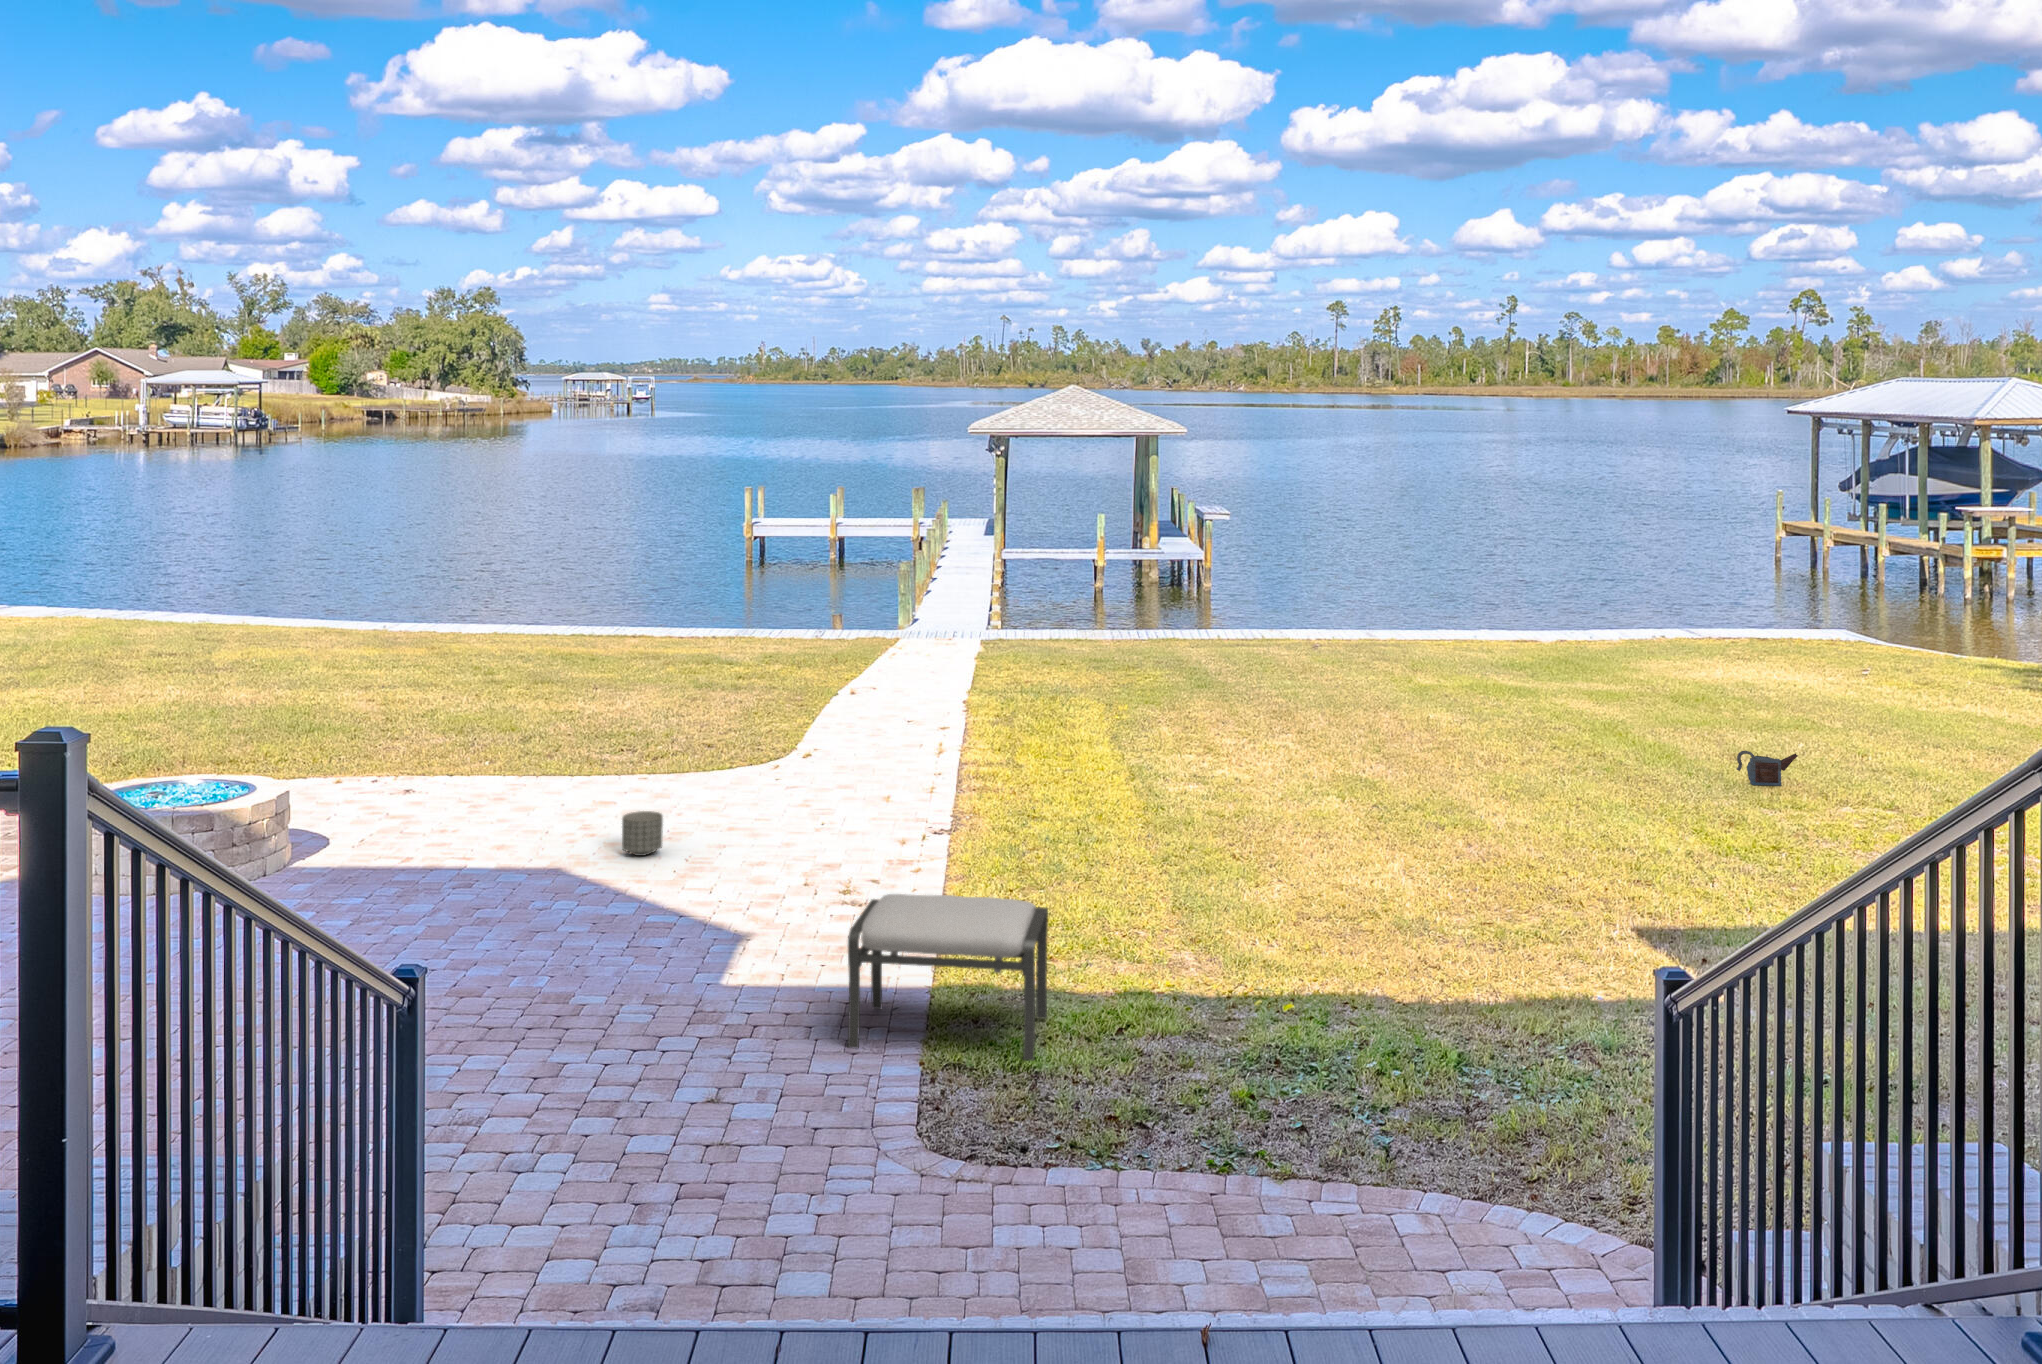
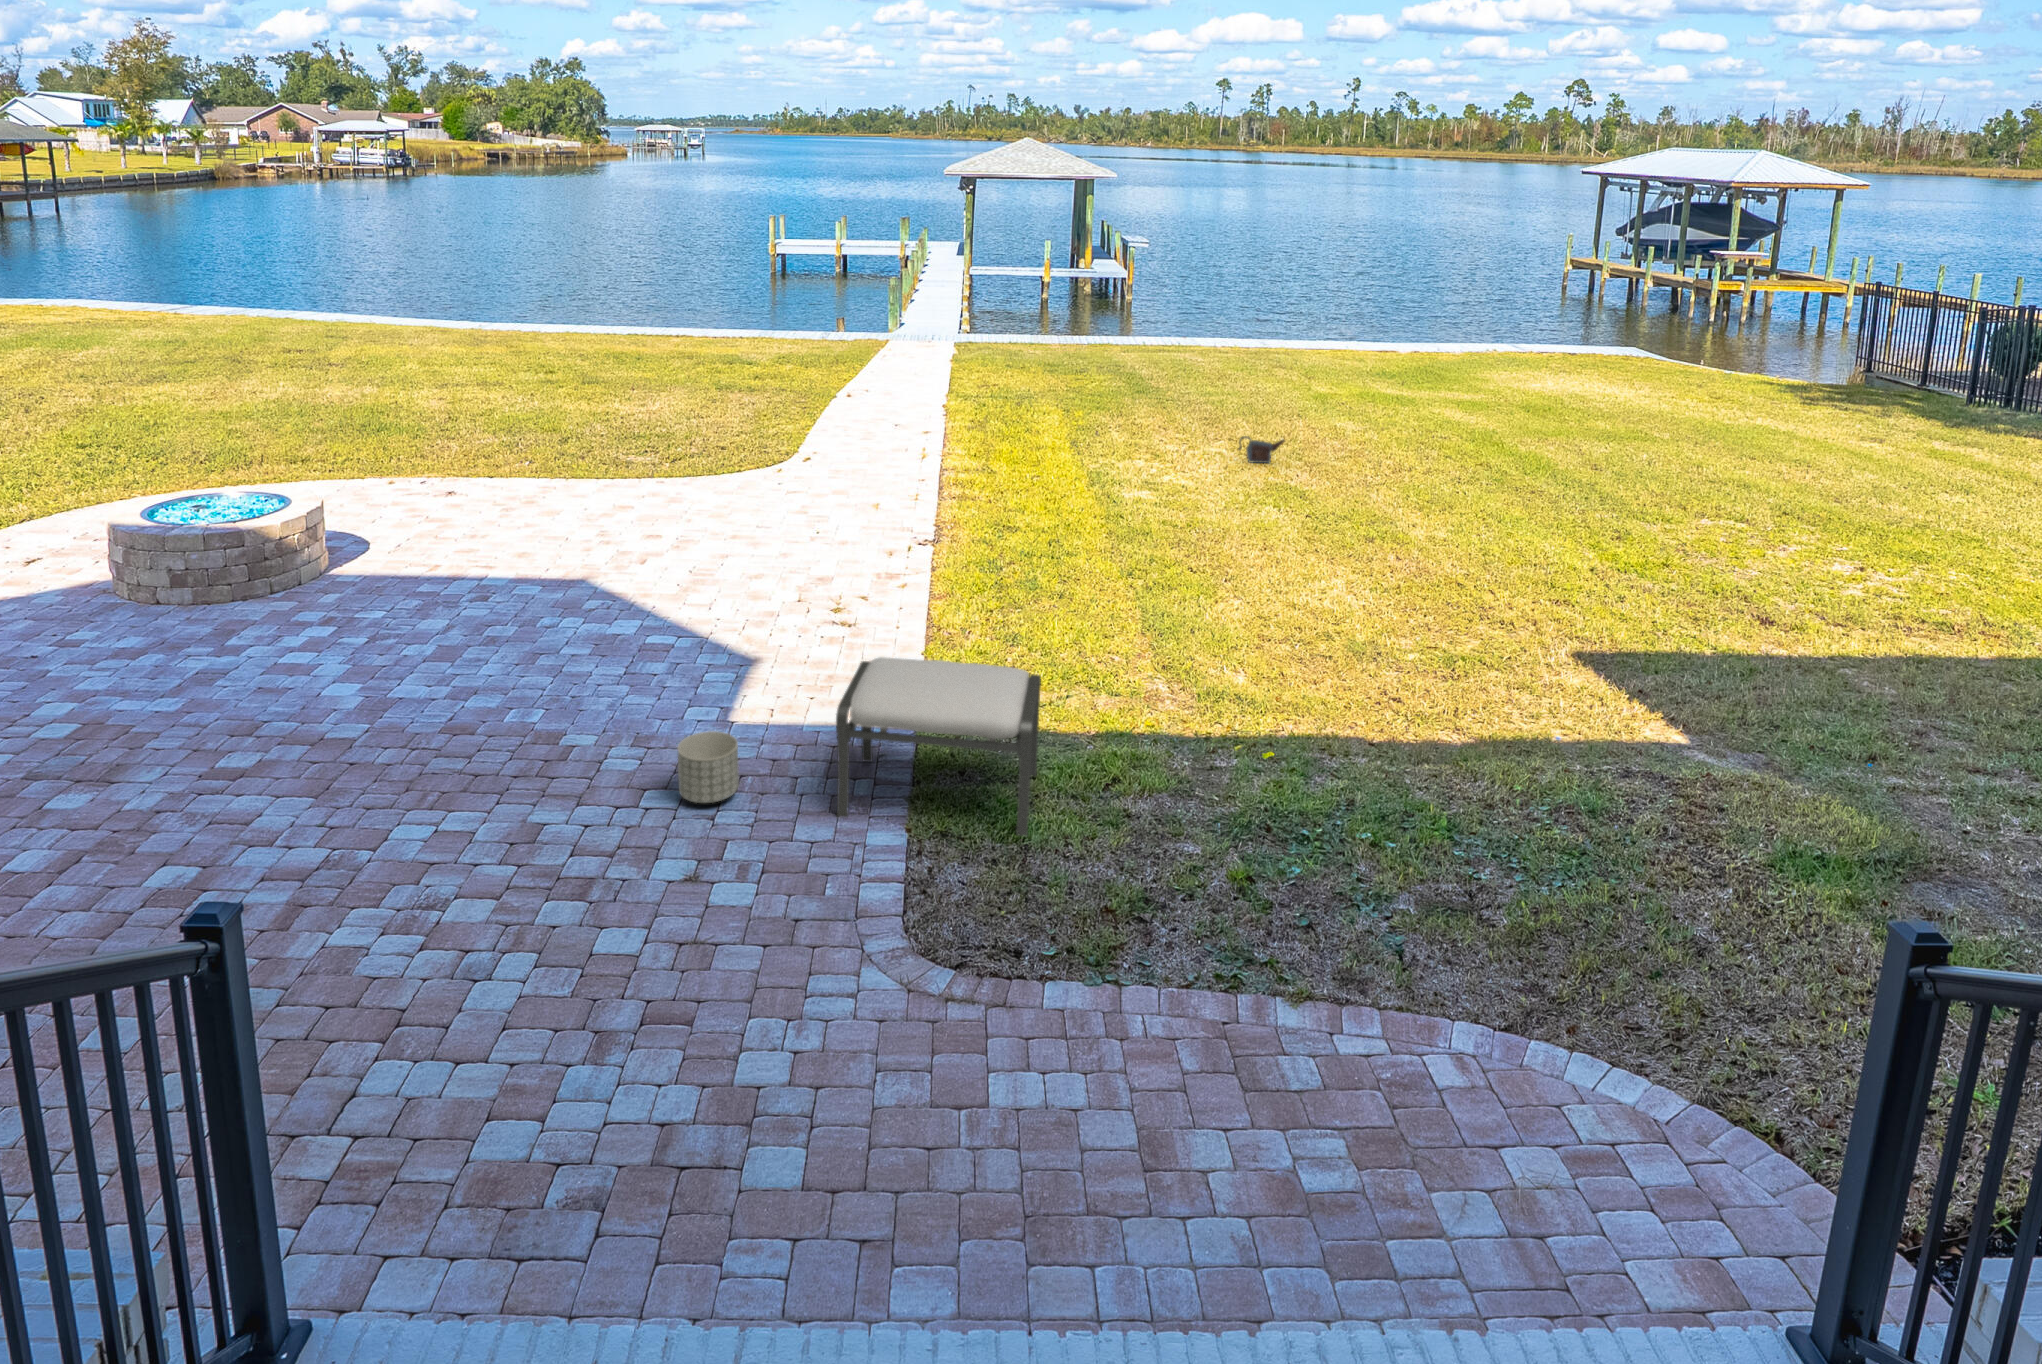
watering can: present [1737,751,1798,786] -> present [1239,436,1285,463]
planter: present [622,811,663,856] -> present [678,731,739,803]

